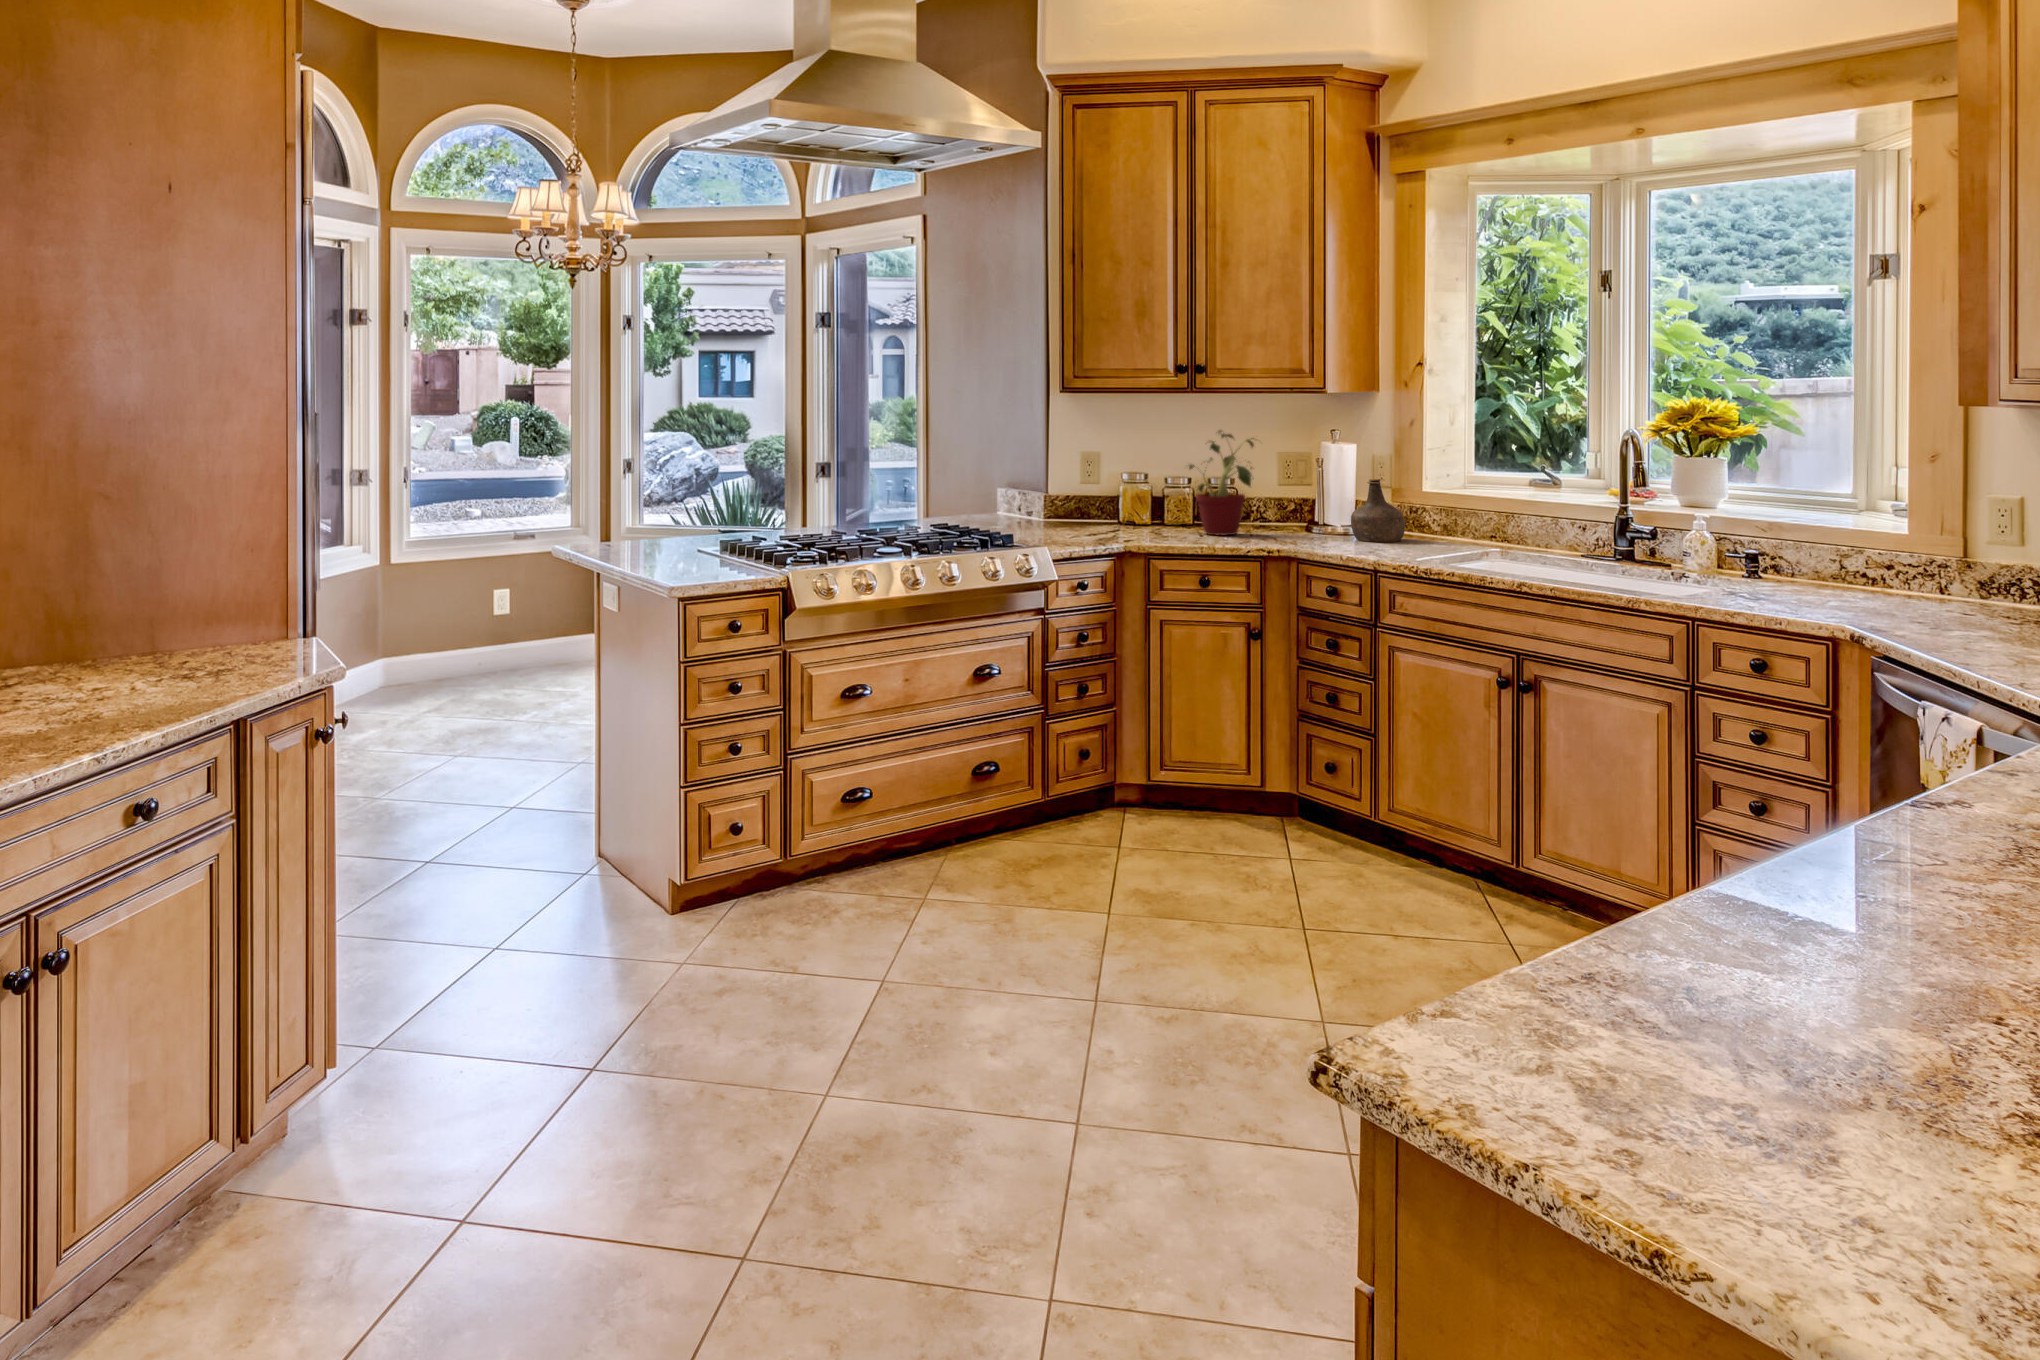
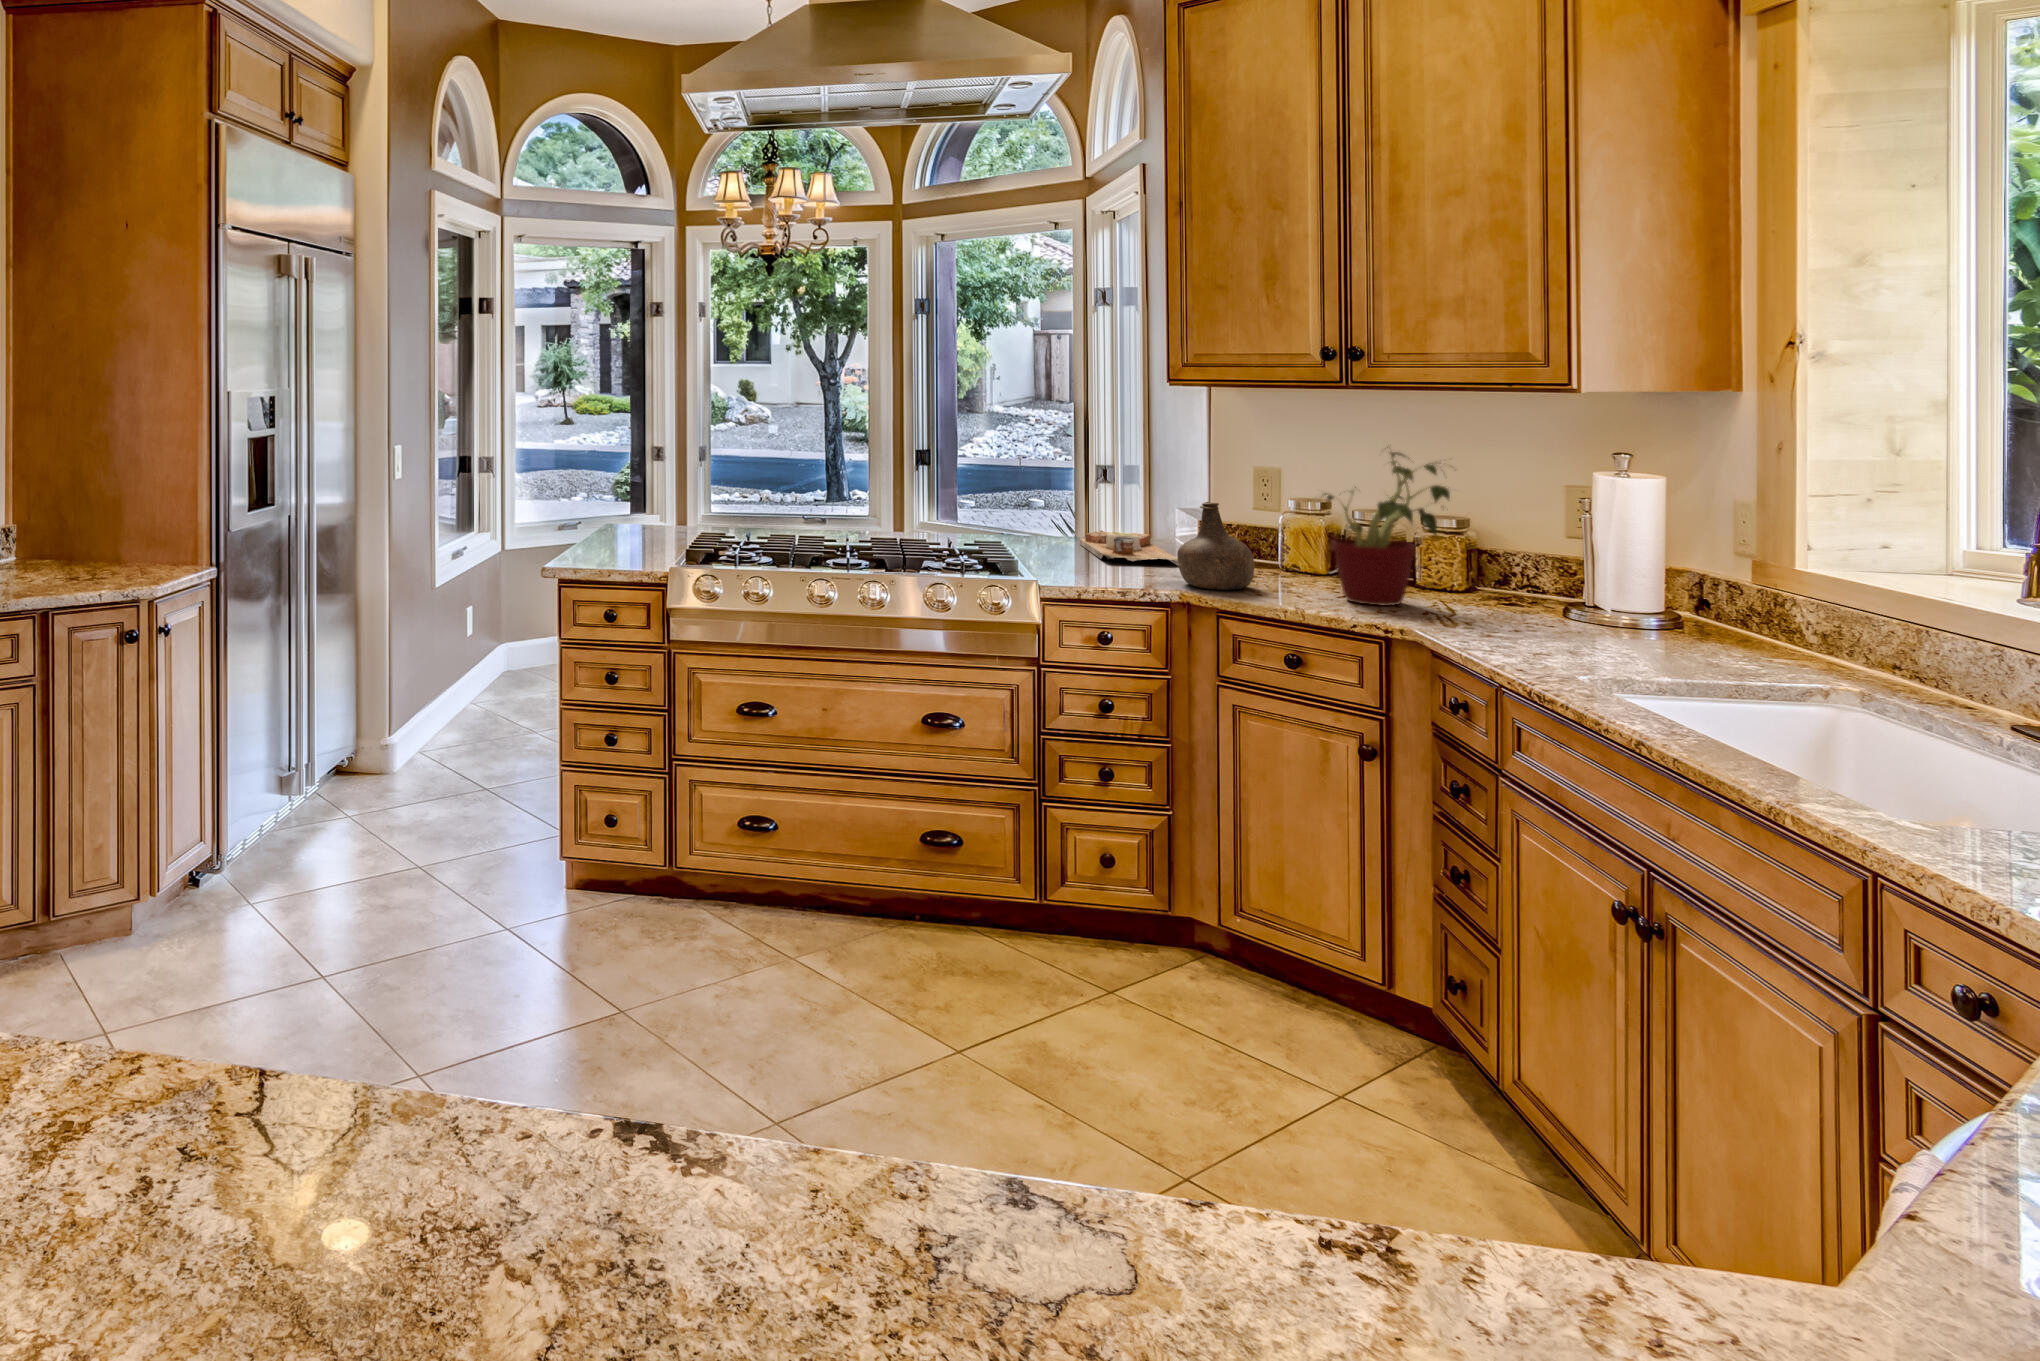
bottle: present [1351,479,1405,542] -> present [1177,502,1254,590]
cutting board: none [951,512,1064,533] -> present [1080,530,1178,564]

